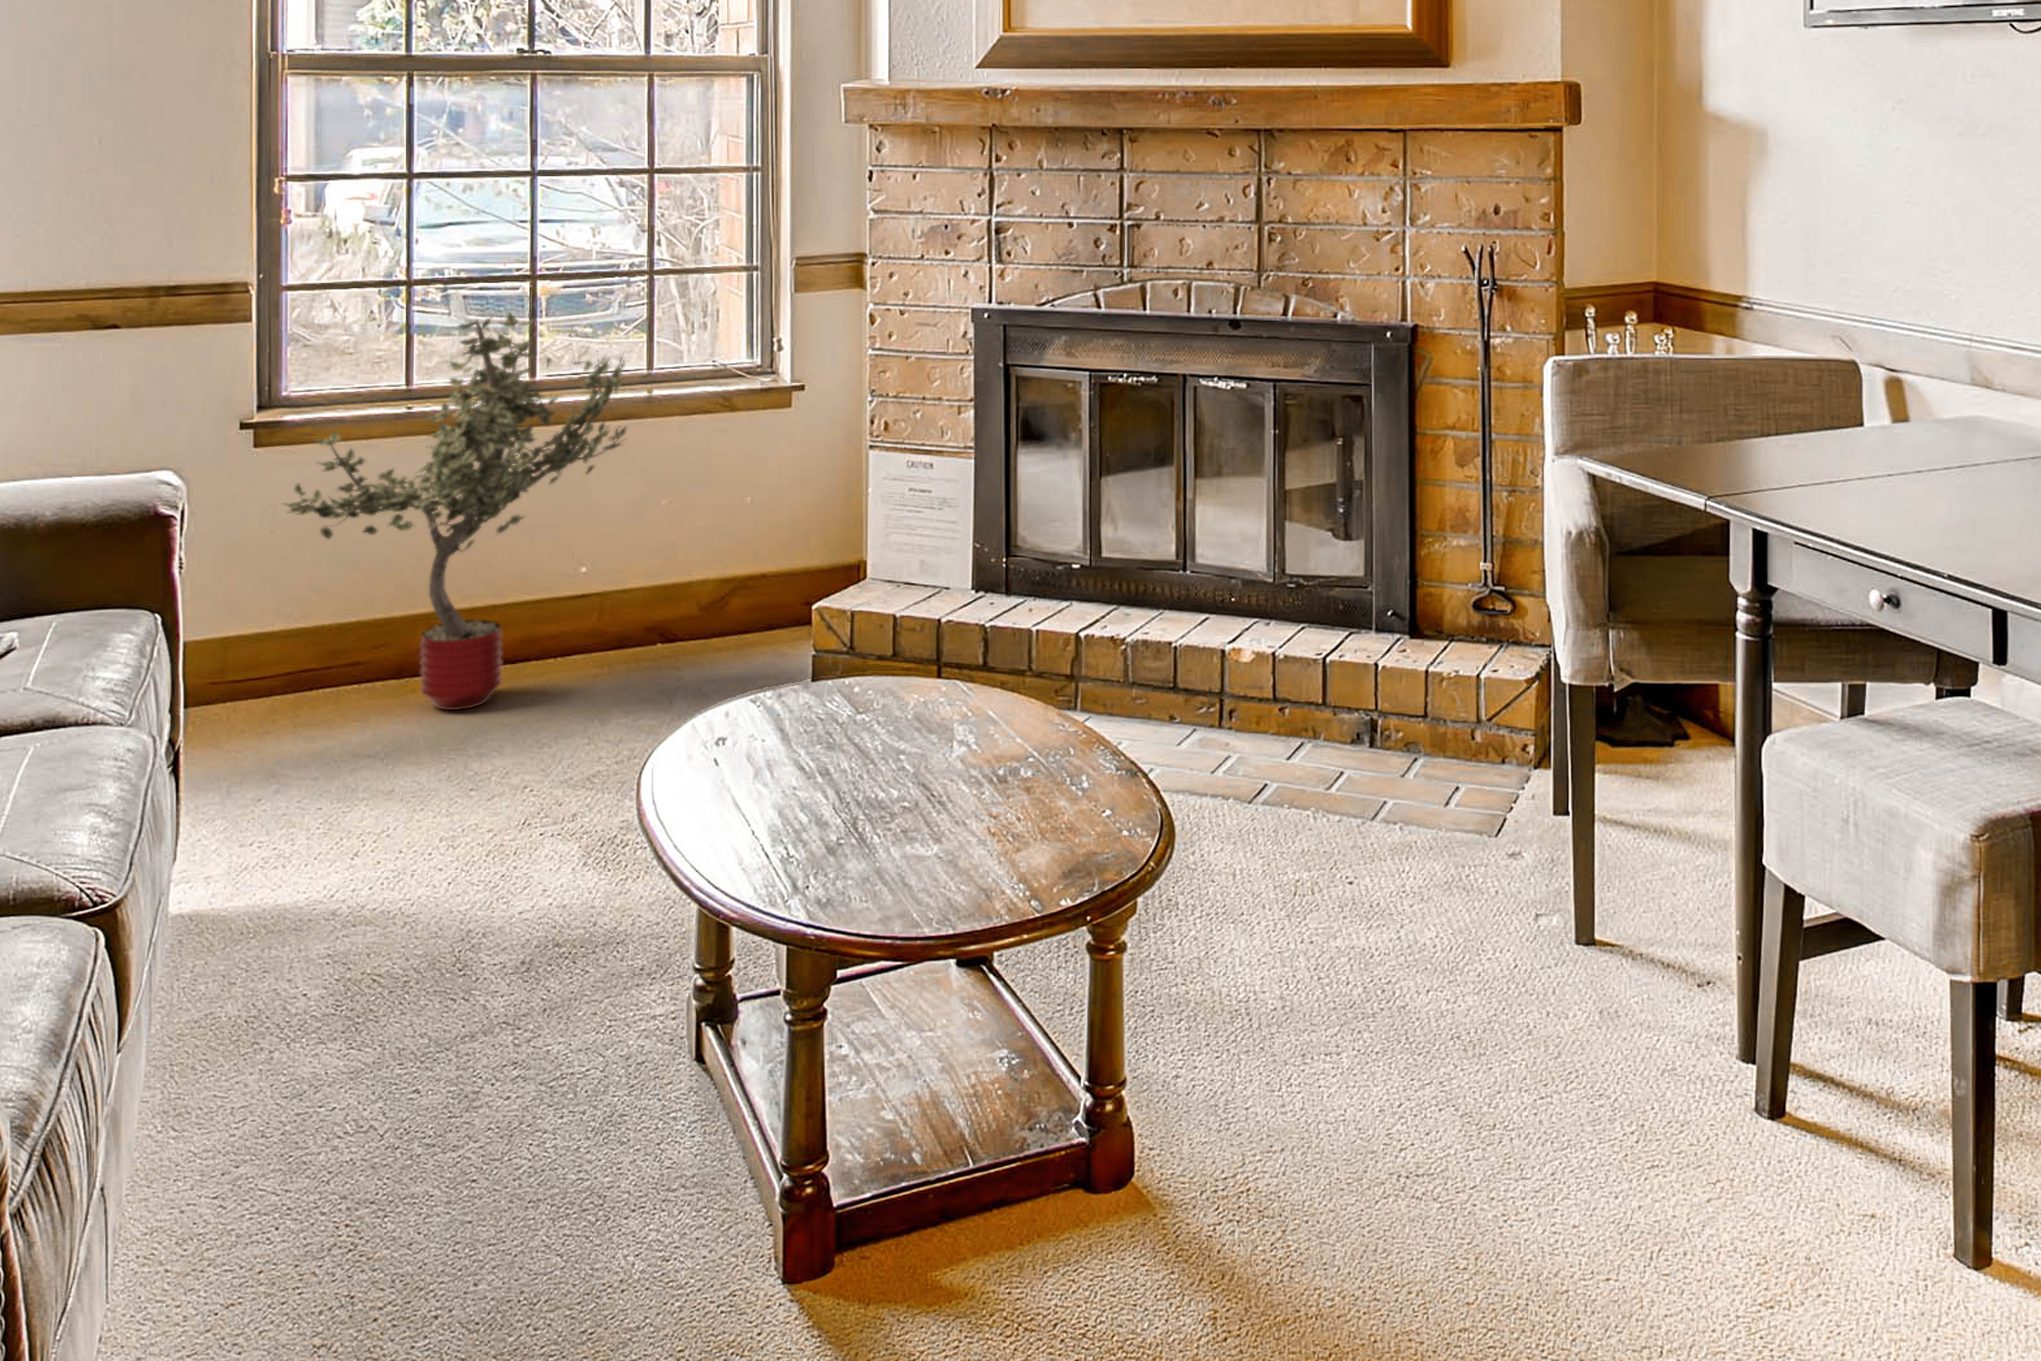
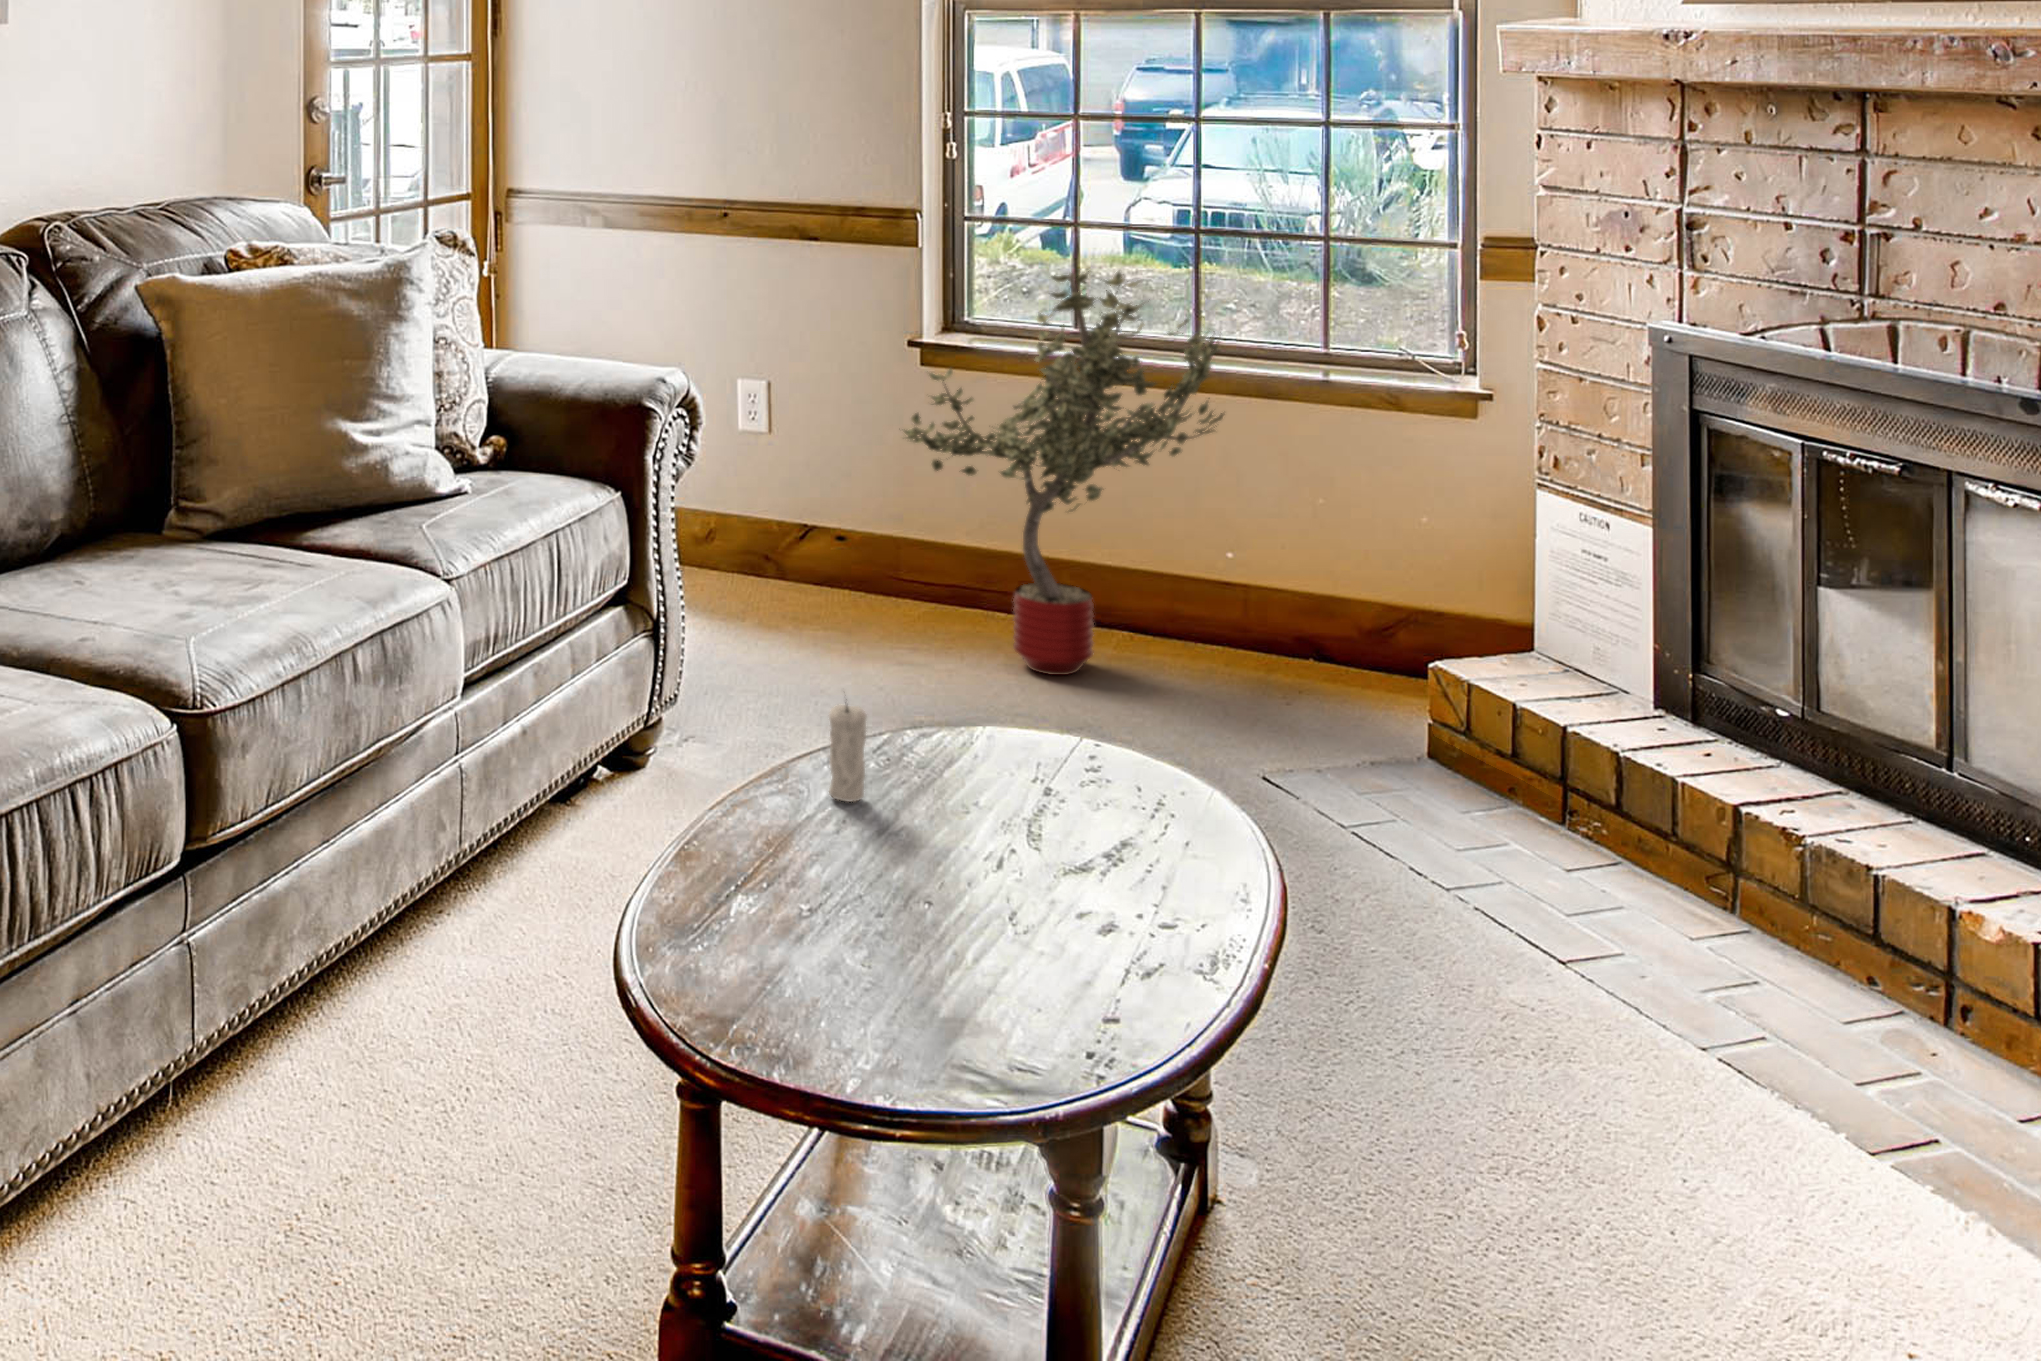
candle: none [737,670,771,766] -> present [829,705,867,802]

